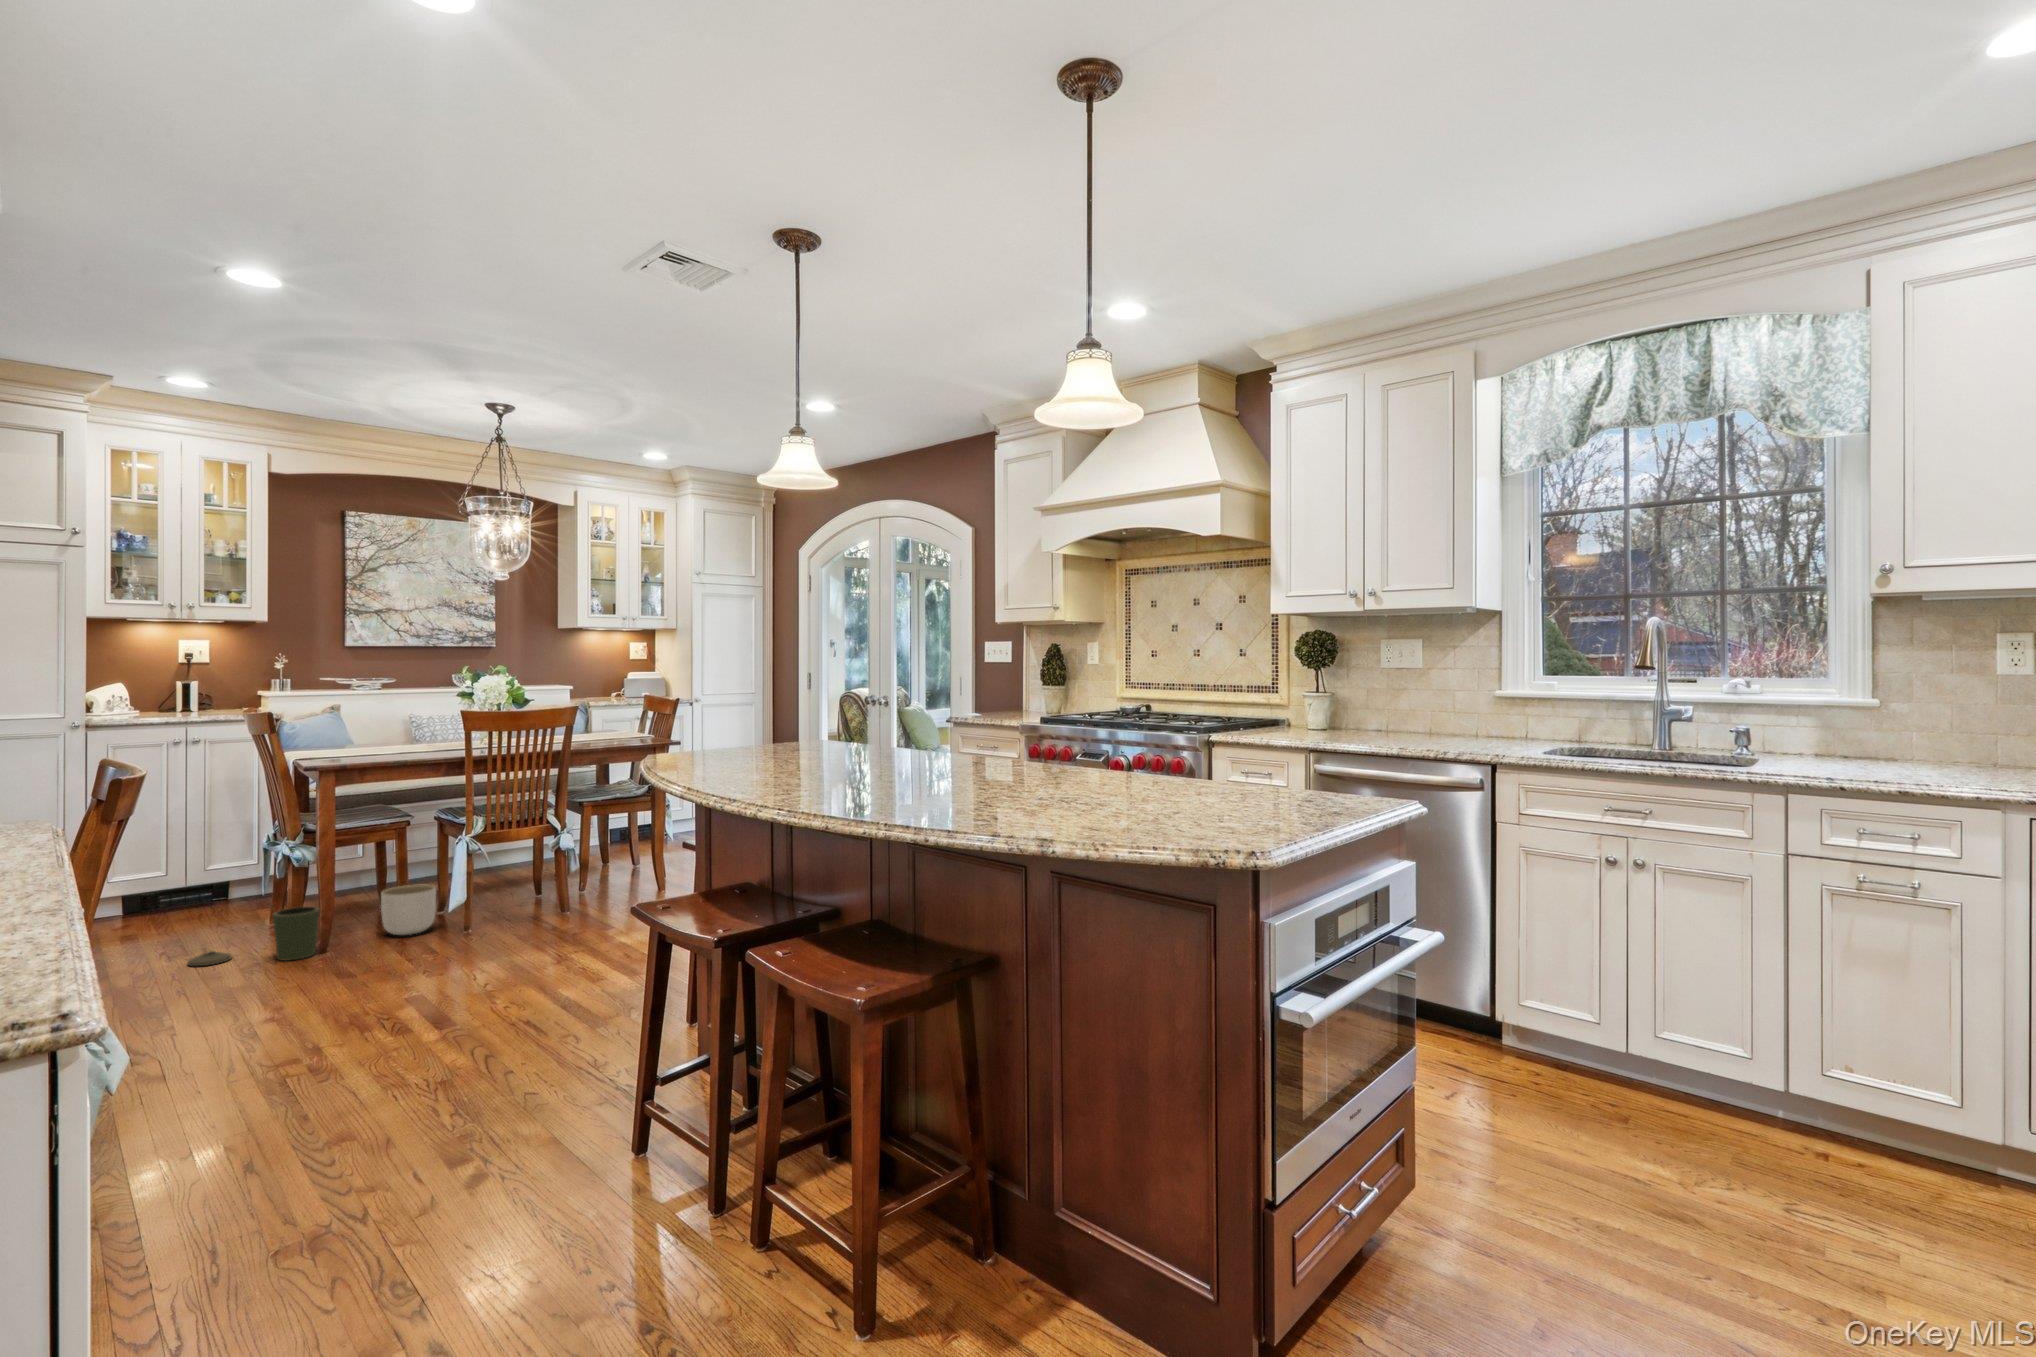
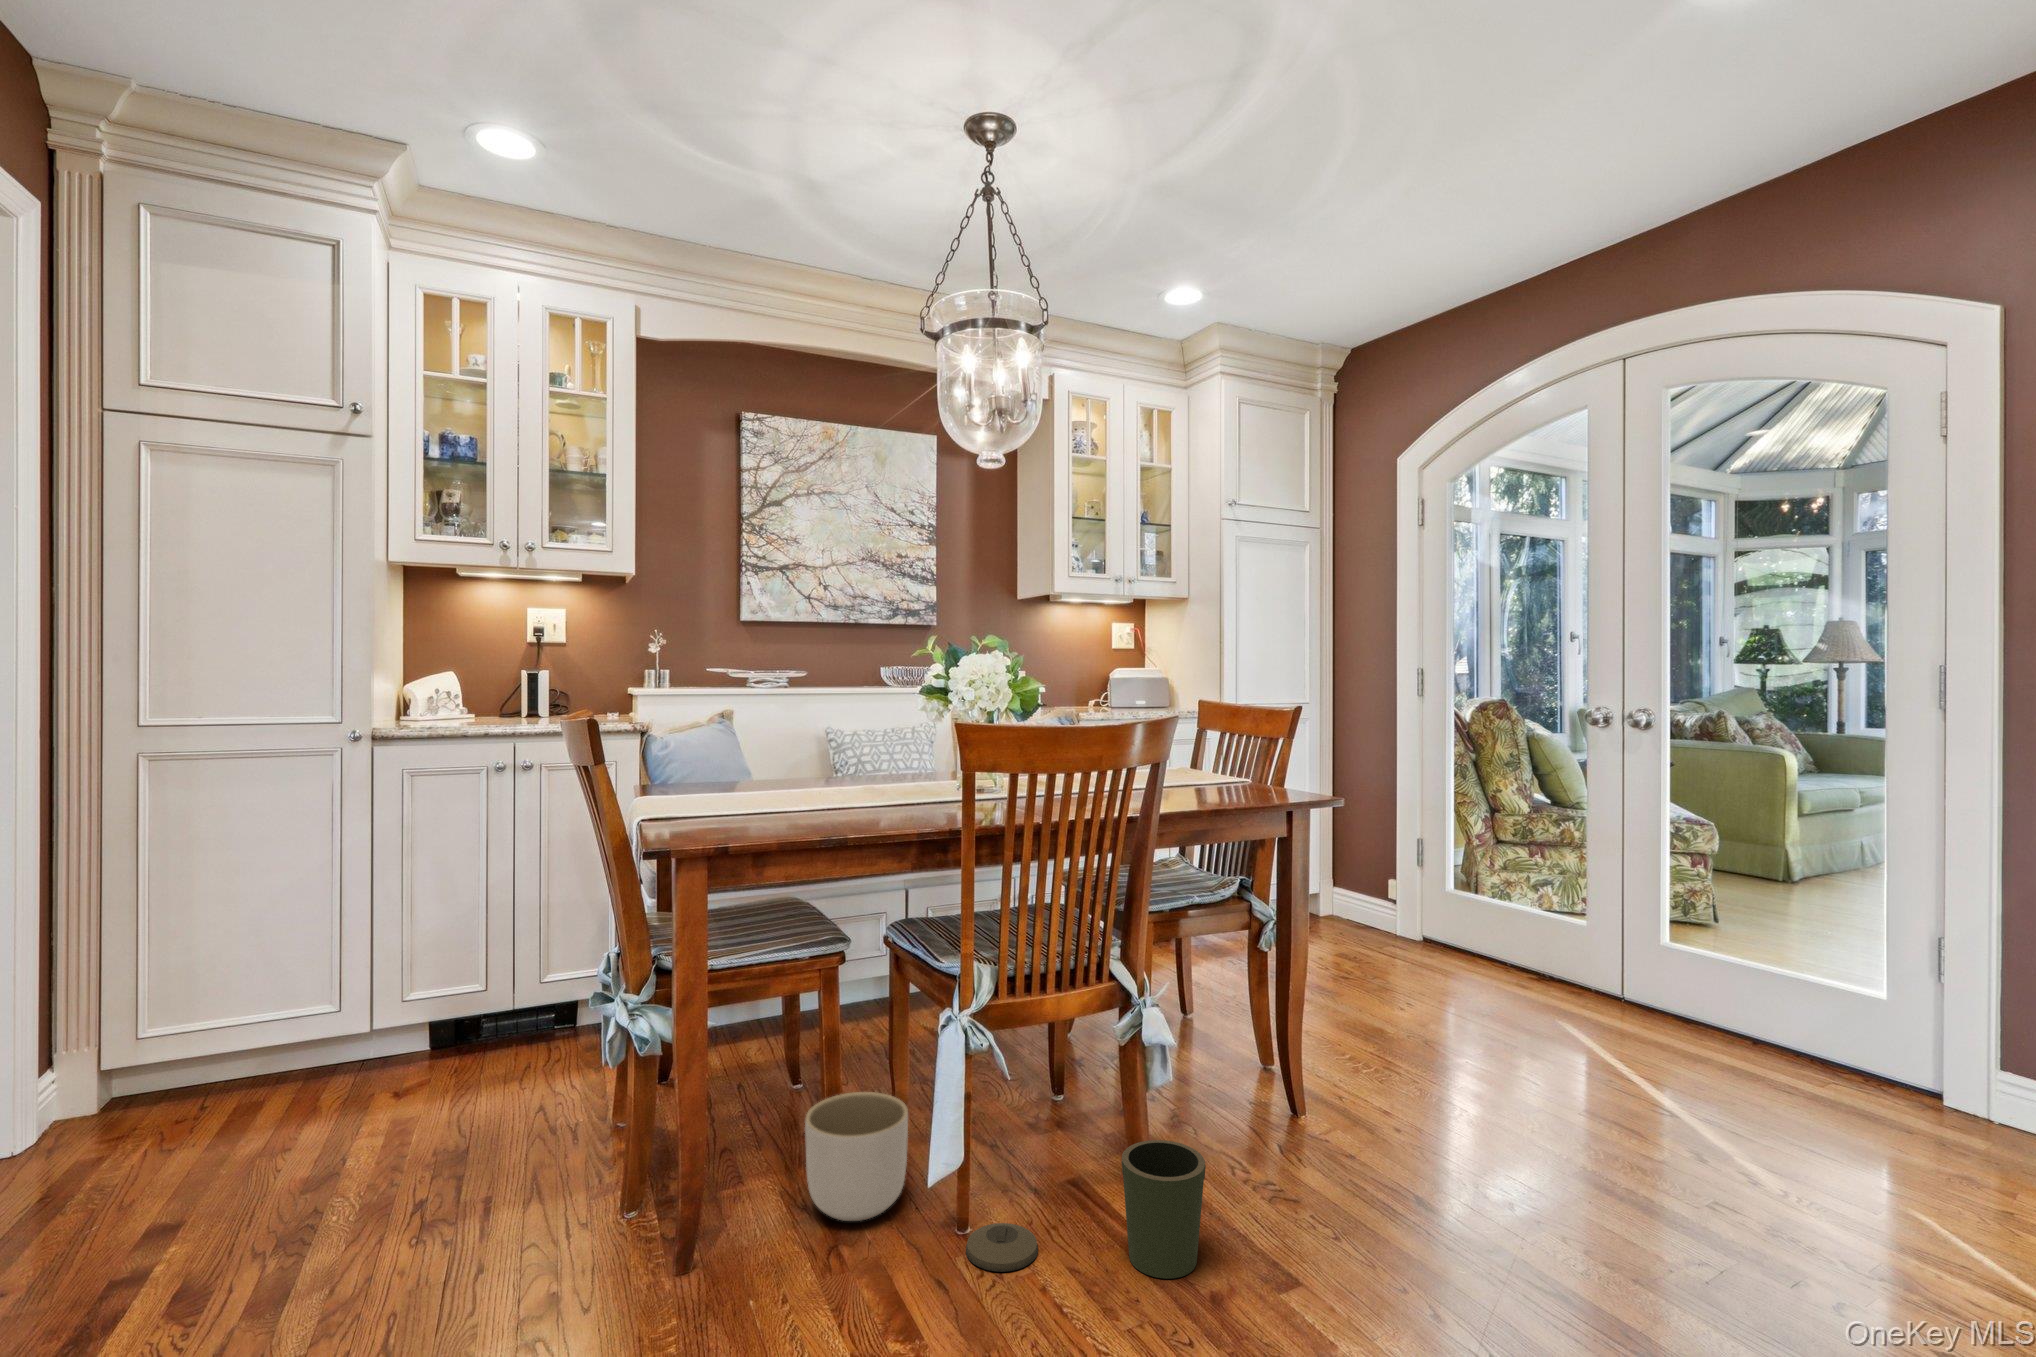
trash can: present [188,907,320,966] -> present [966,1140,1206,1279]

